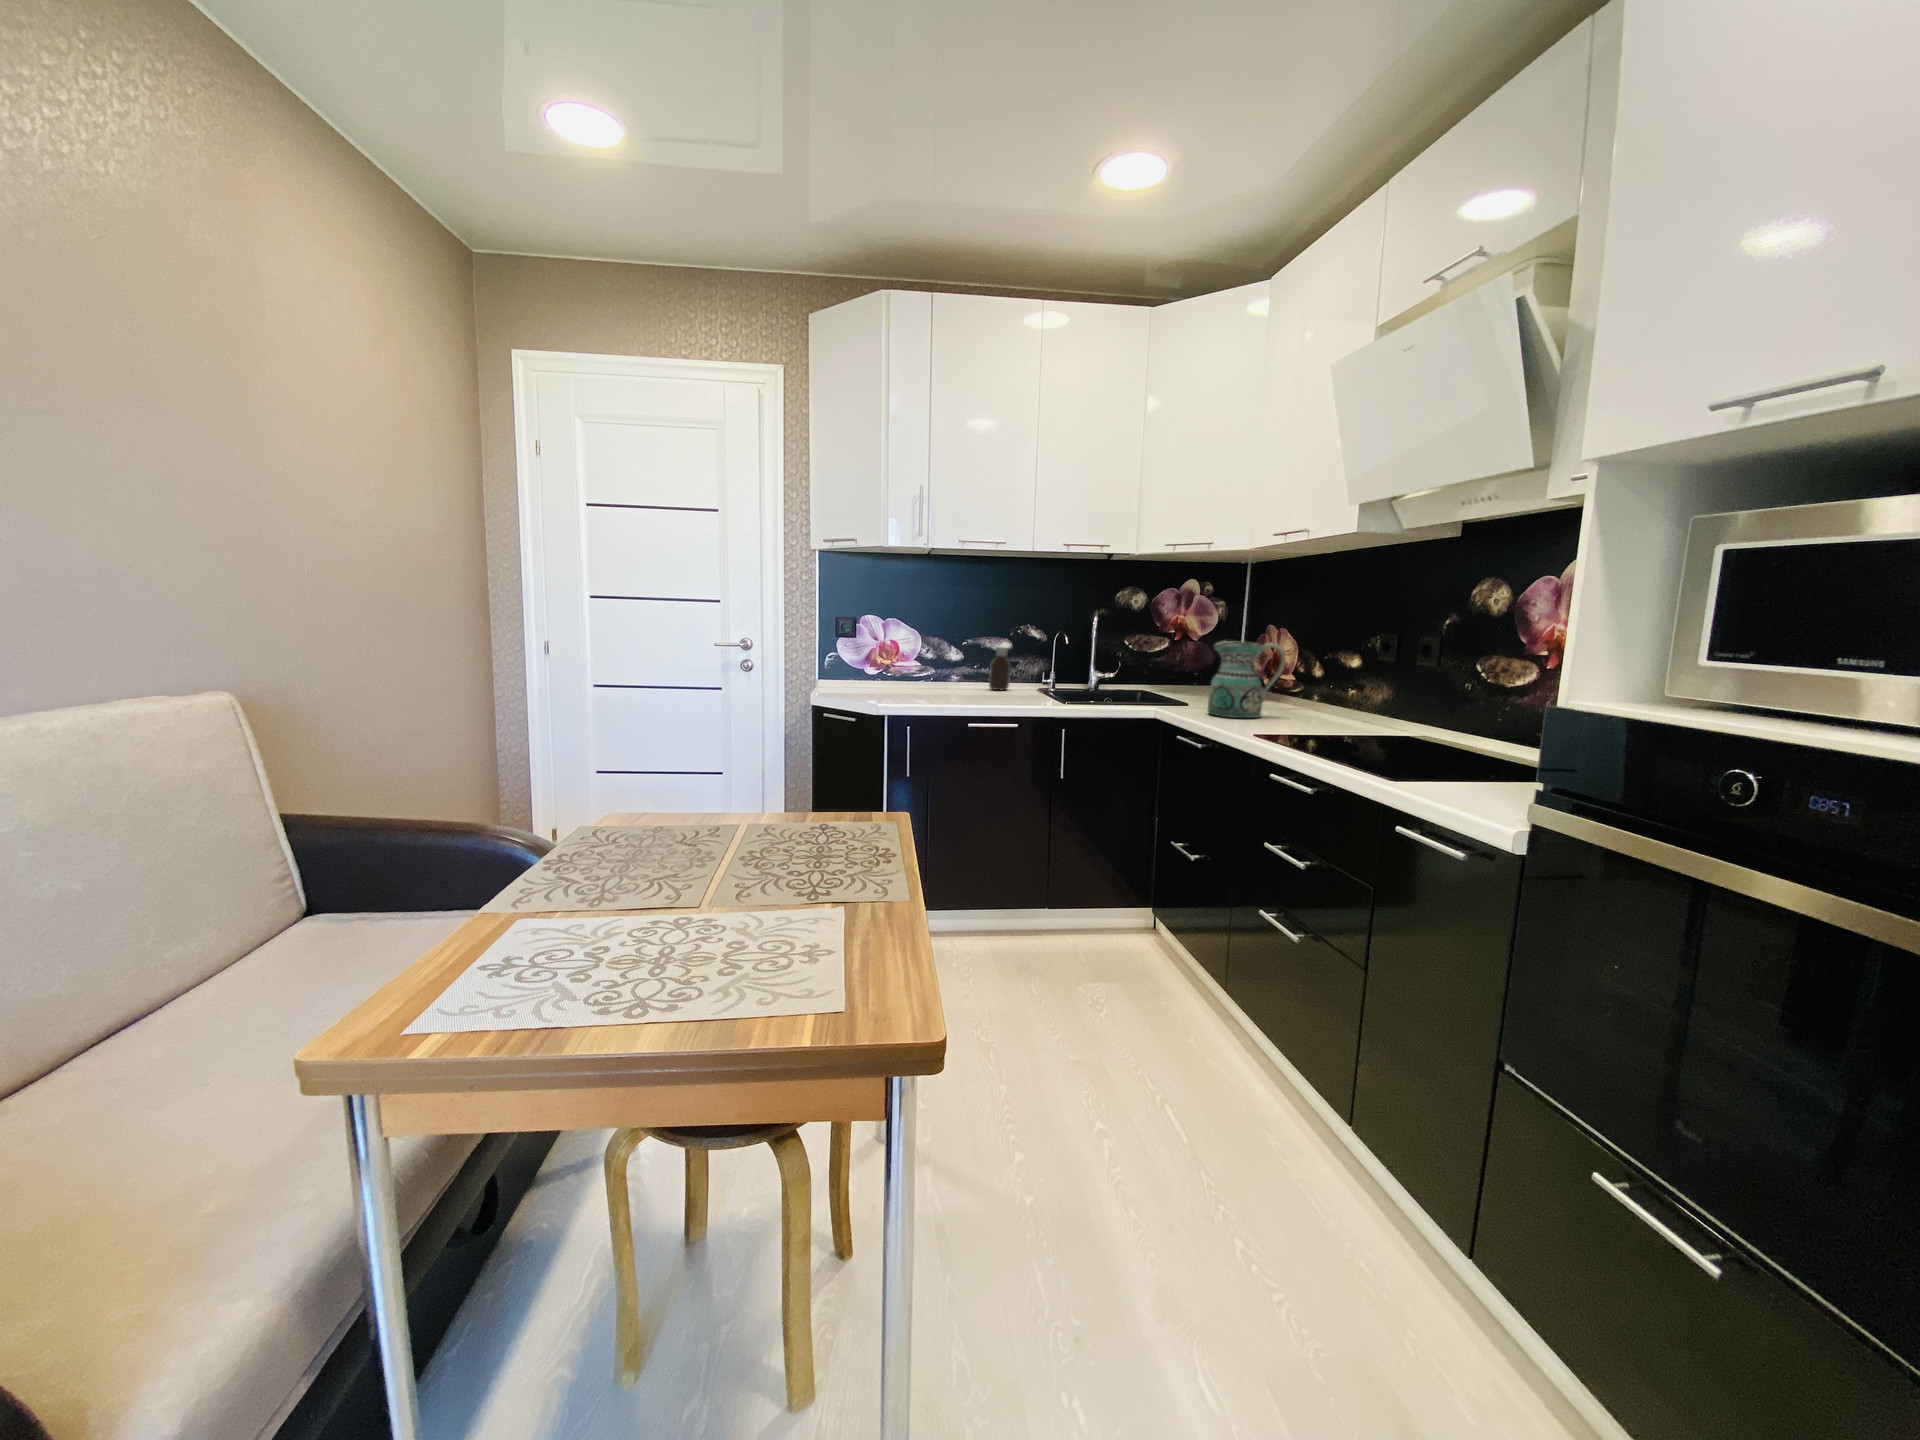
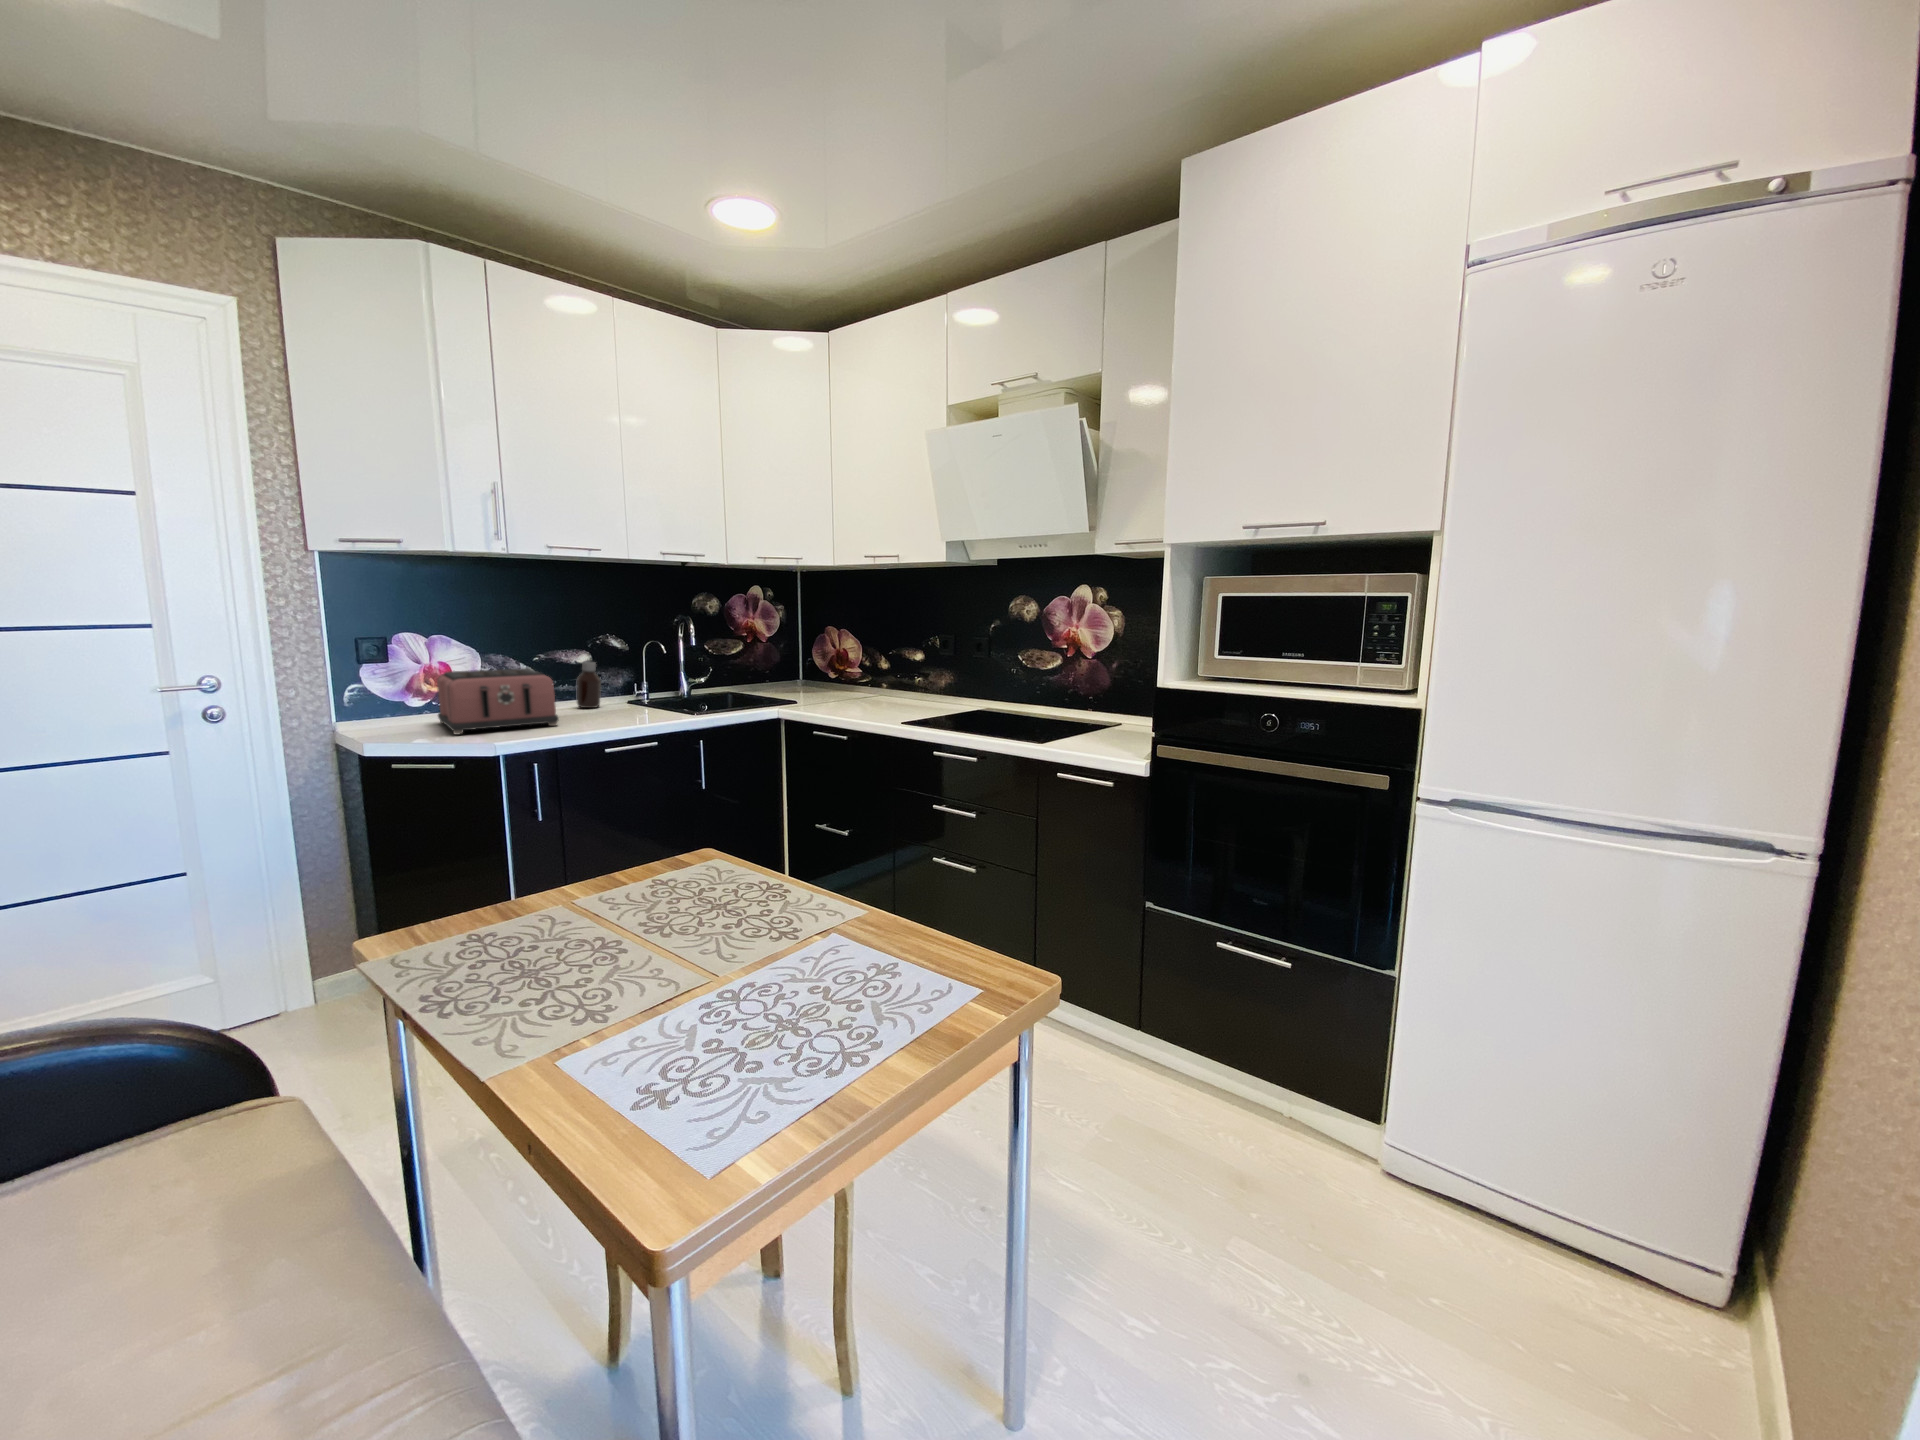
ceramic pitcher: present [1208,641,1286,718] -> none [828,645,884,711]
toaster: none [867,647,952,699] -> present [437,668,559,734]

